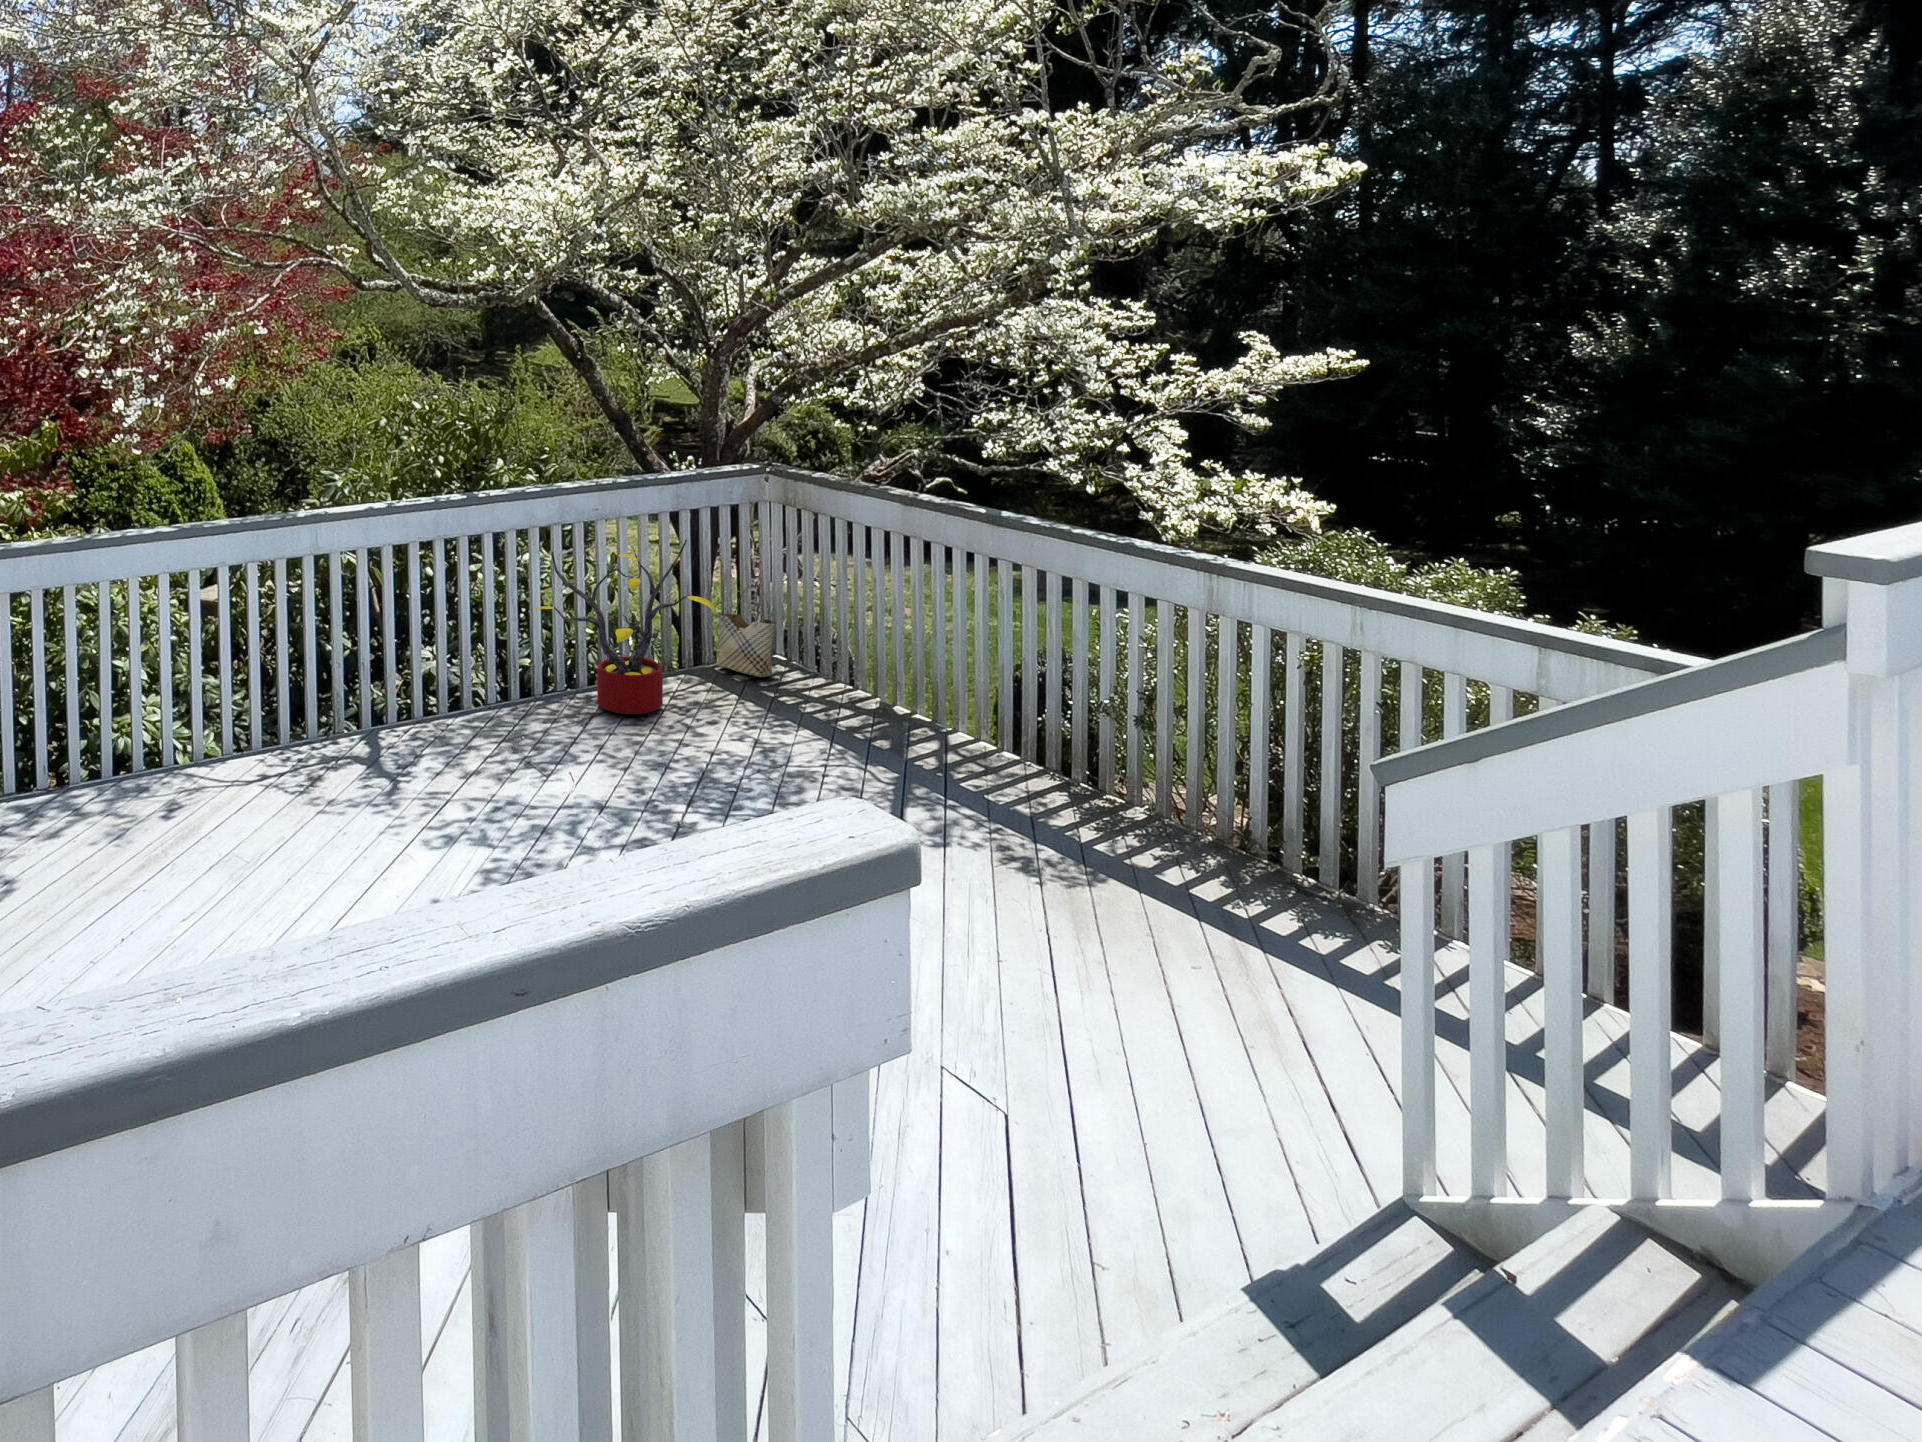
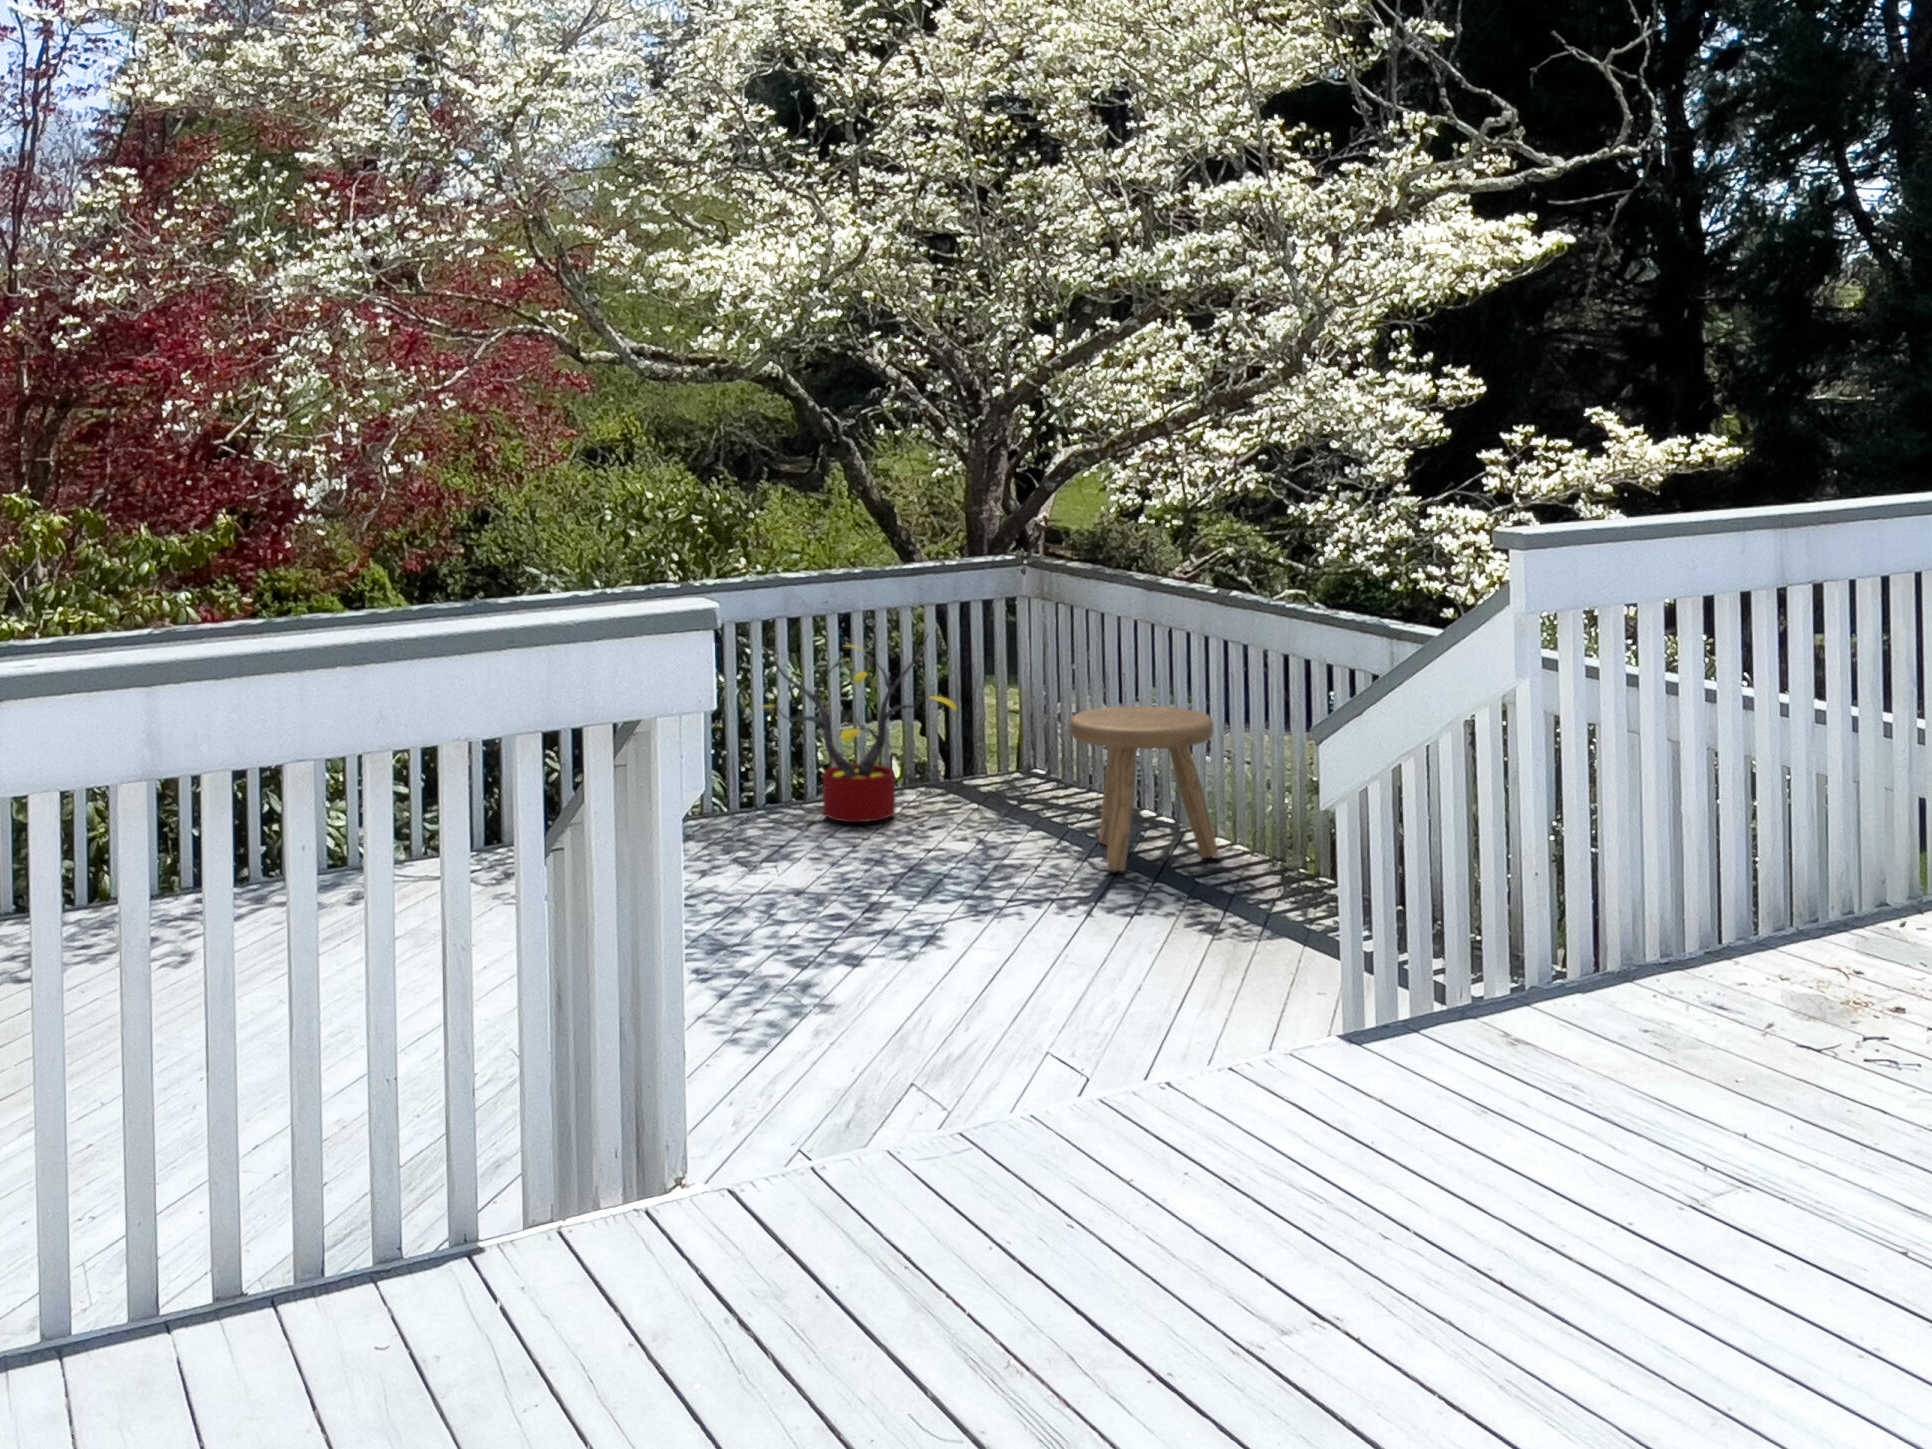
woven basket: present [717,585,776,677] -> none [977,691,1039,793]
stool: none [845,615,983,781] -> present [1070,706,1218,871]

